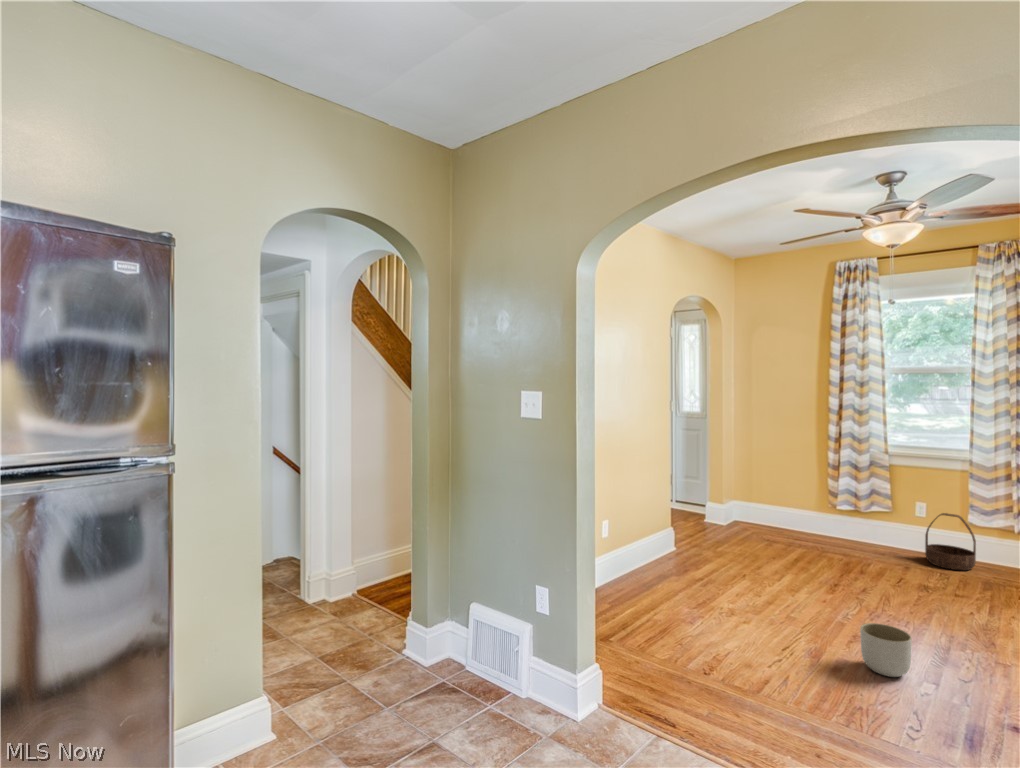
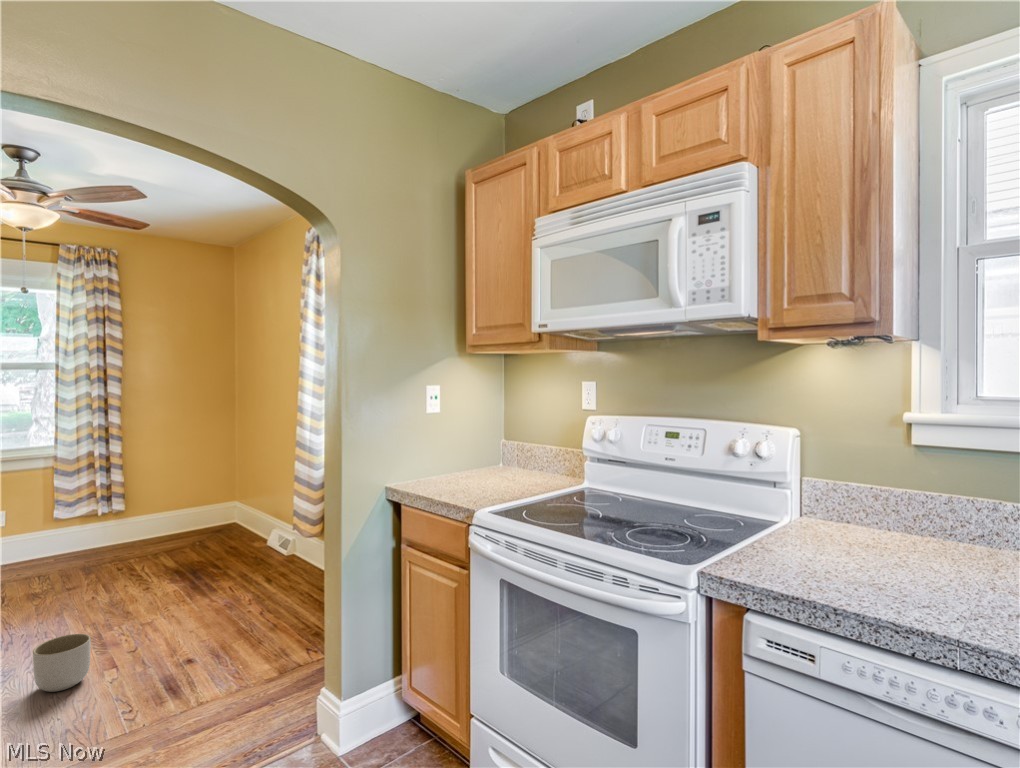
basket: present [925,513,976,570] -> none [12,513,65,572]

